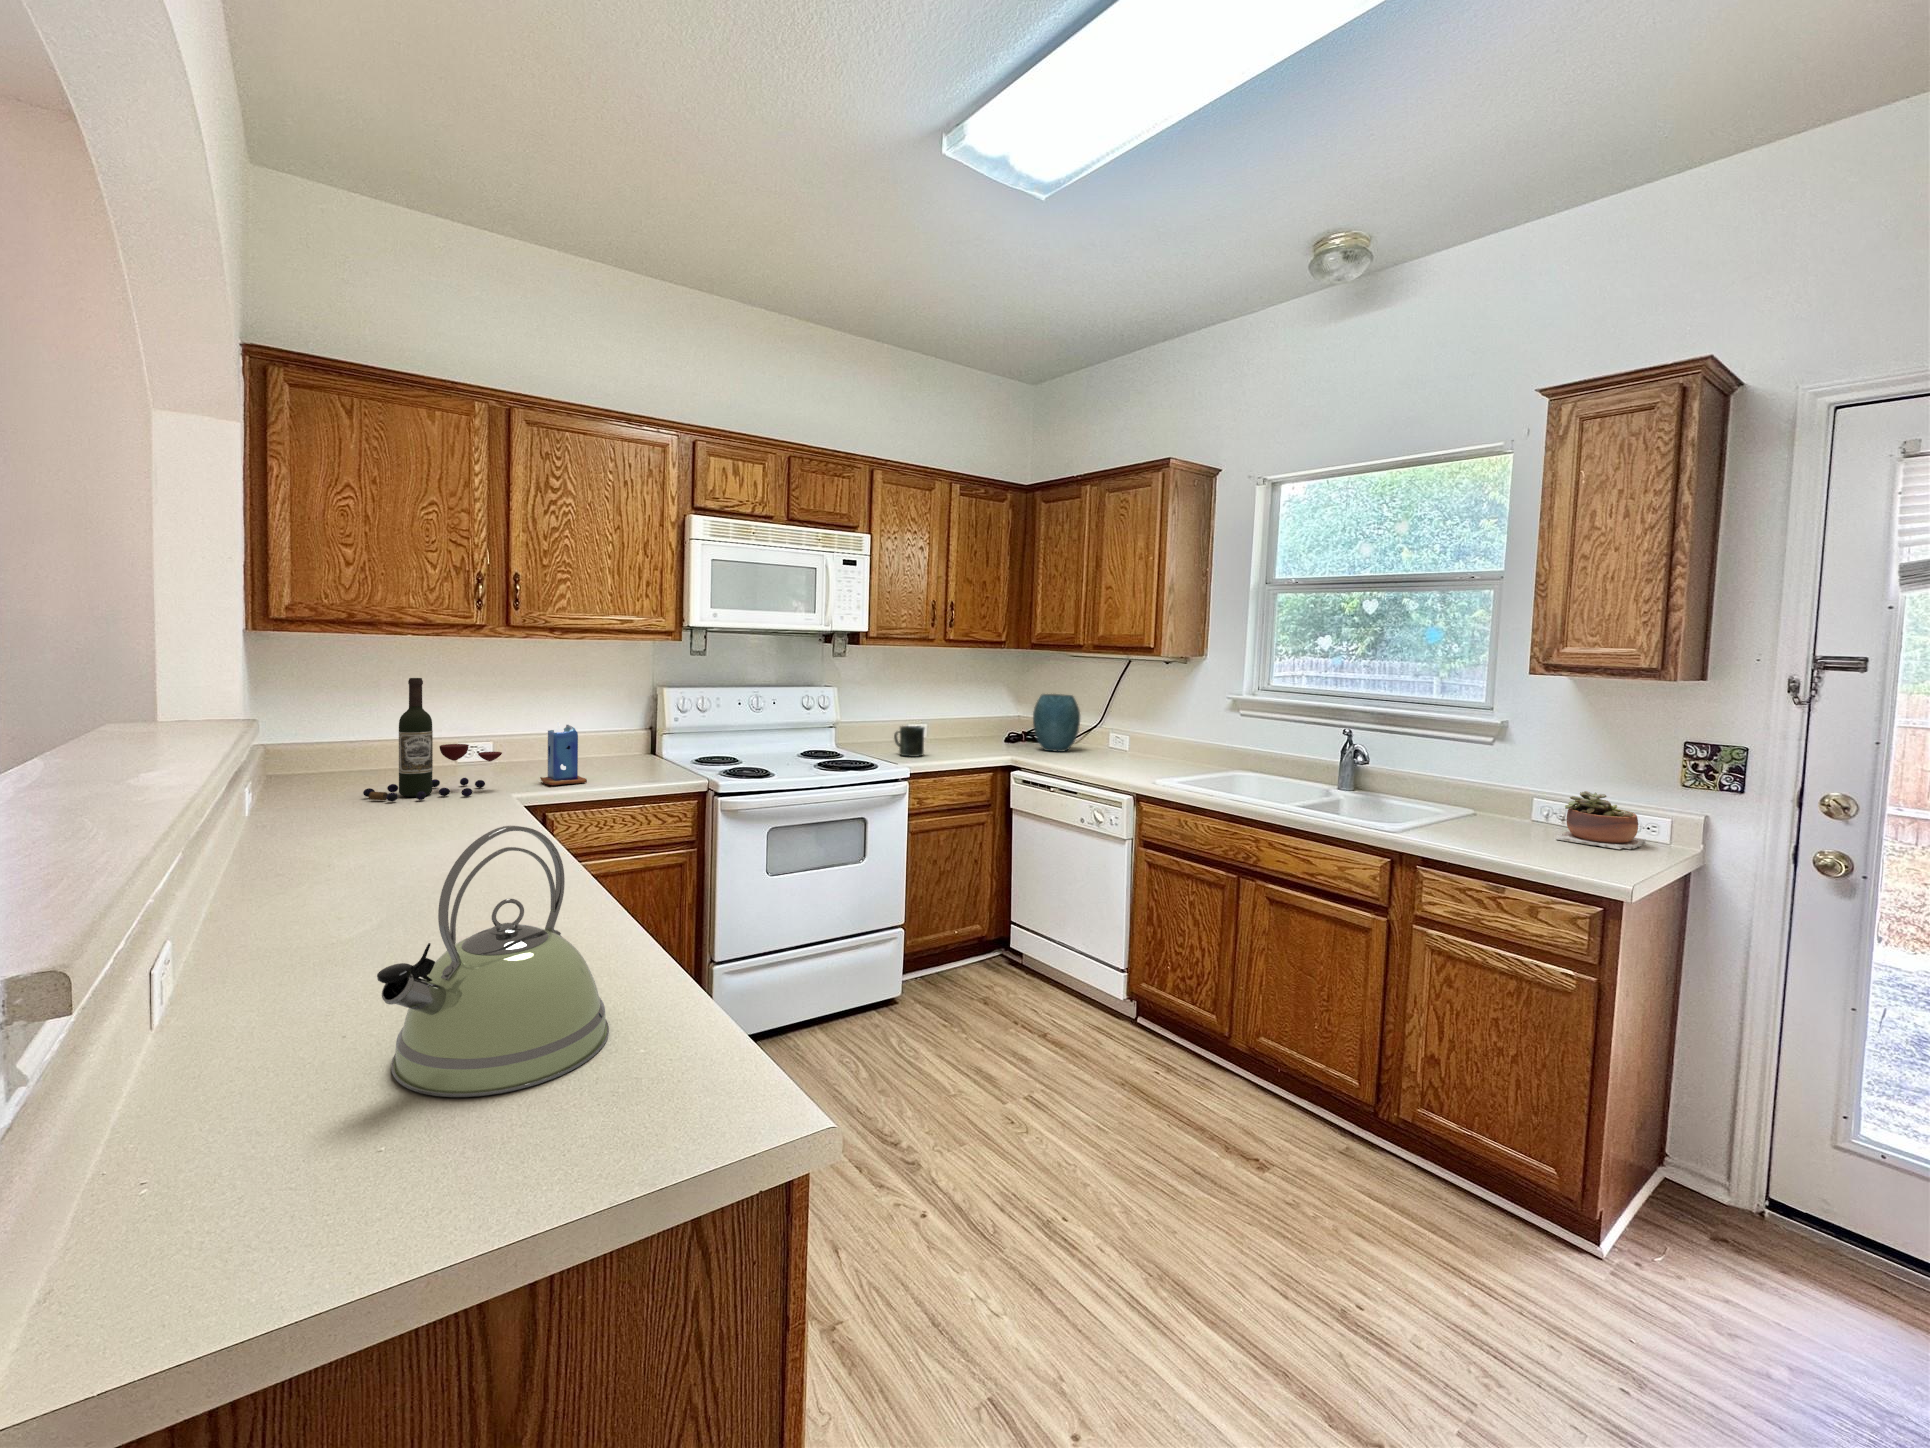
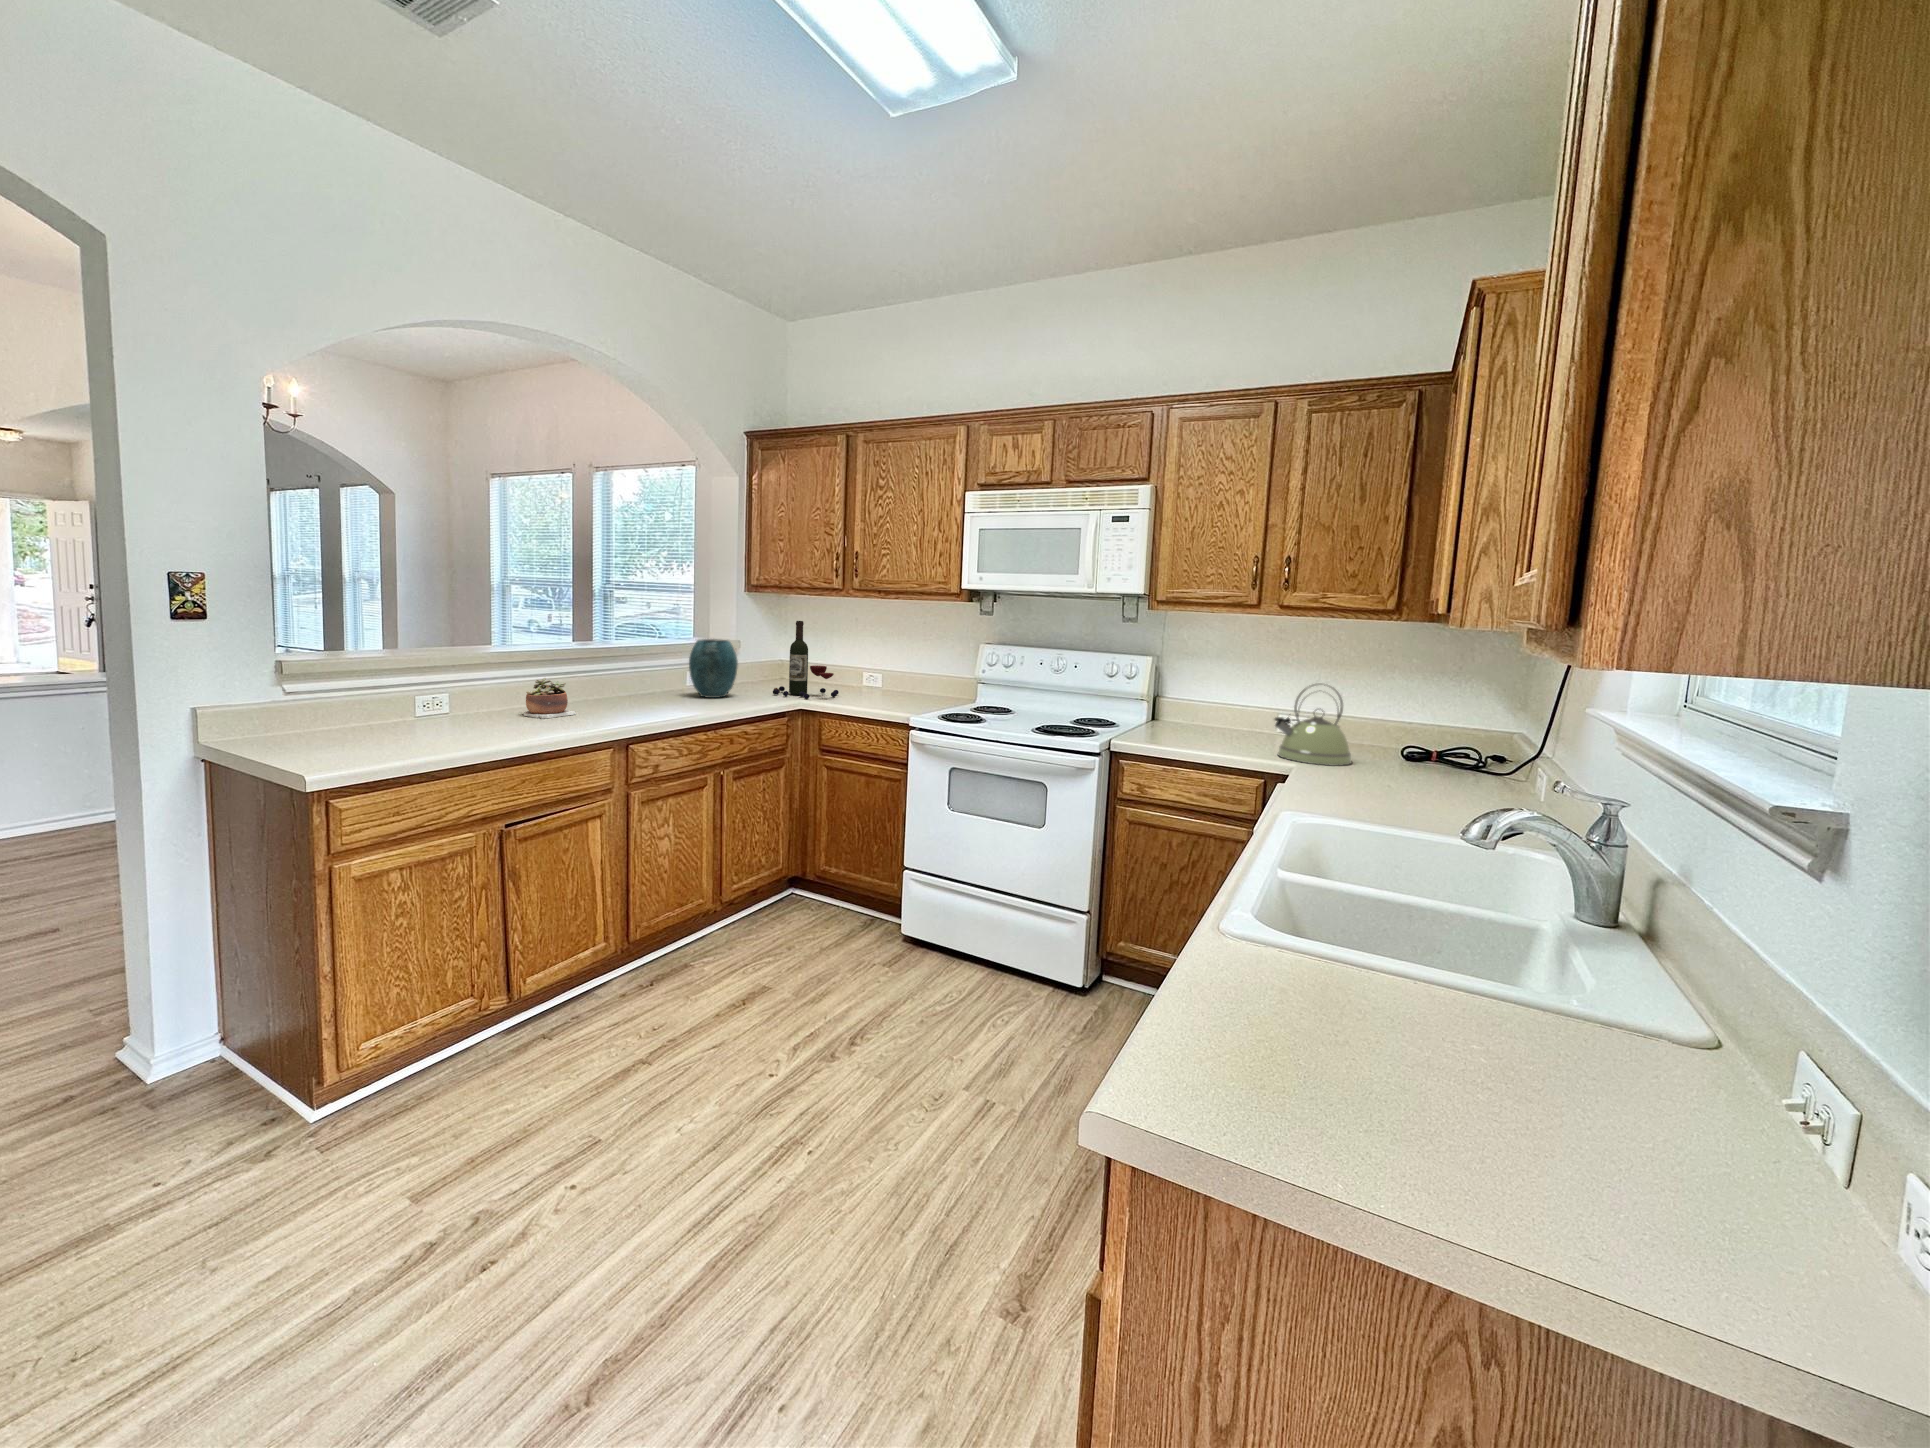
vase: present [1033,694,1080,752] -> present [689,639,738,698]
candle: present [540,722,587,785] -> none [856,658,890,705]
mug: present [894,726,924,757] -> none [1191,707,1225,744]
succulent plant: present [1555,791,1646,849] -> present [523,678,576,719]
kettle: present [377,826,609,1097] -> present [1275,683,1351,766]

